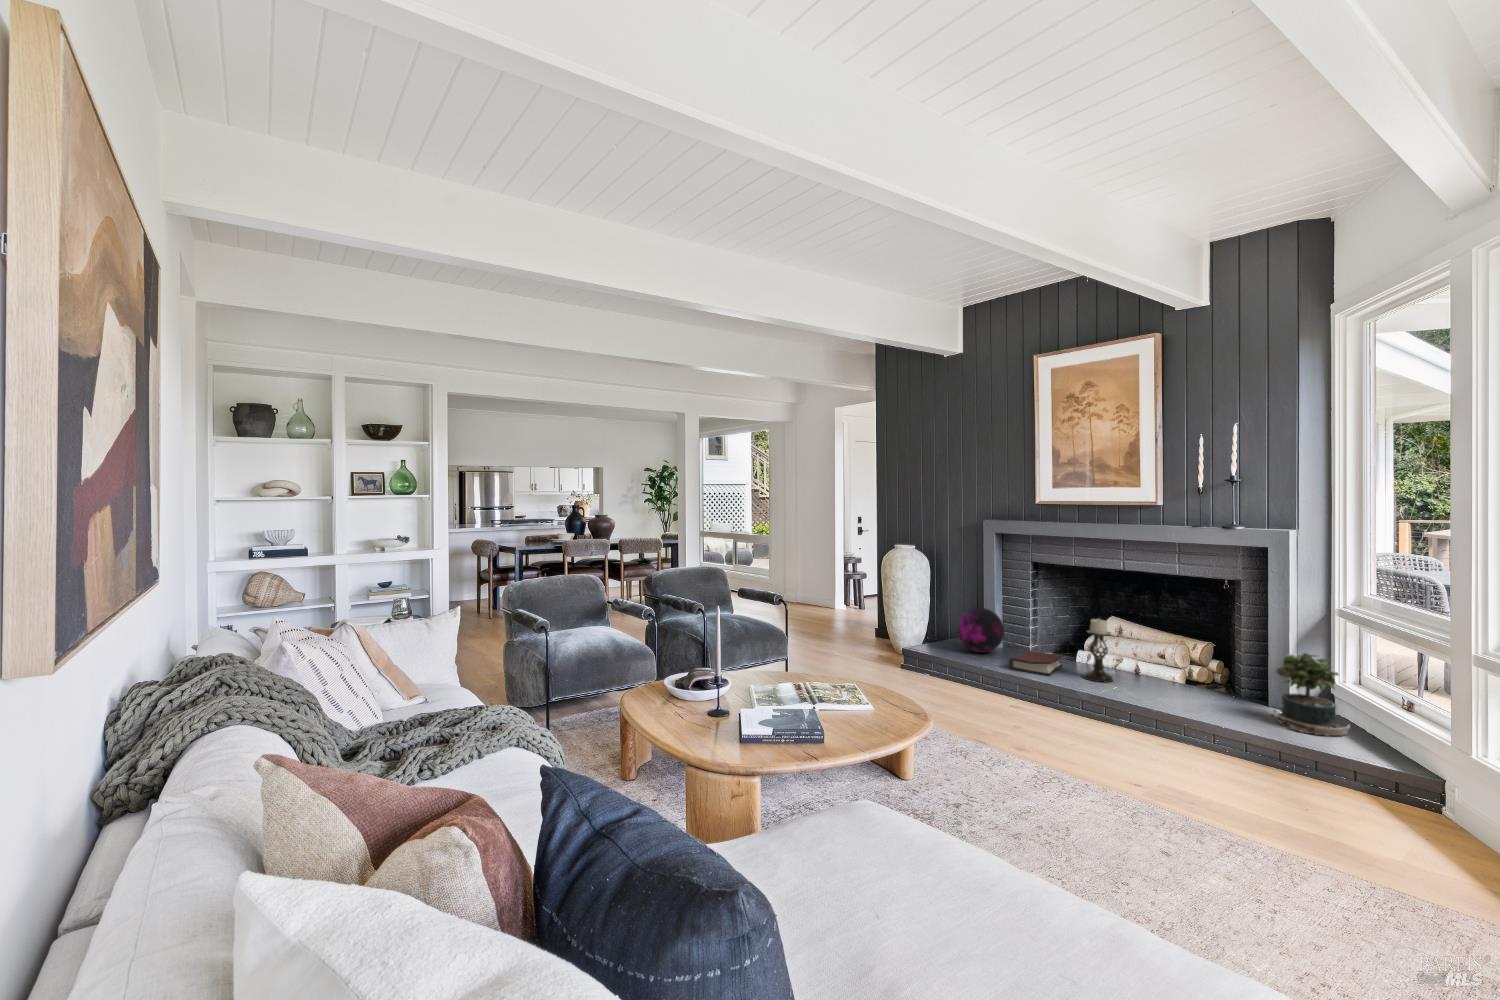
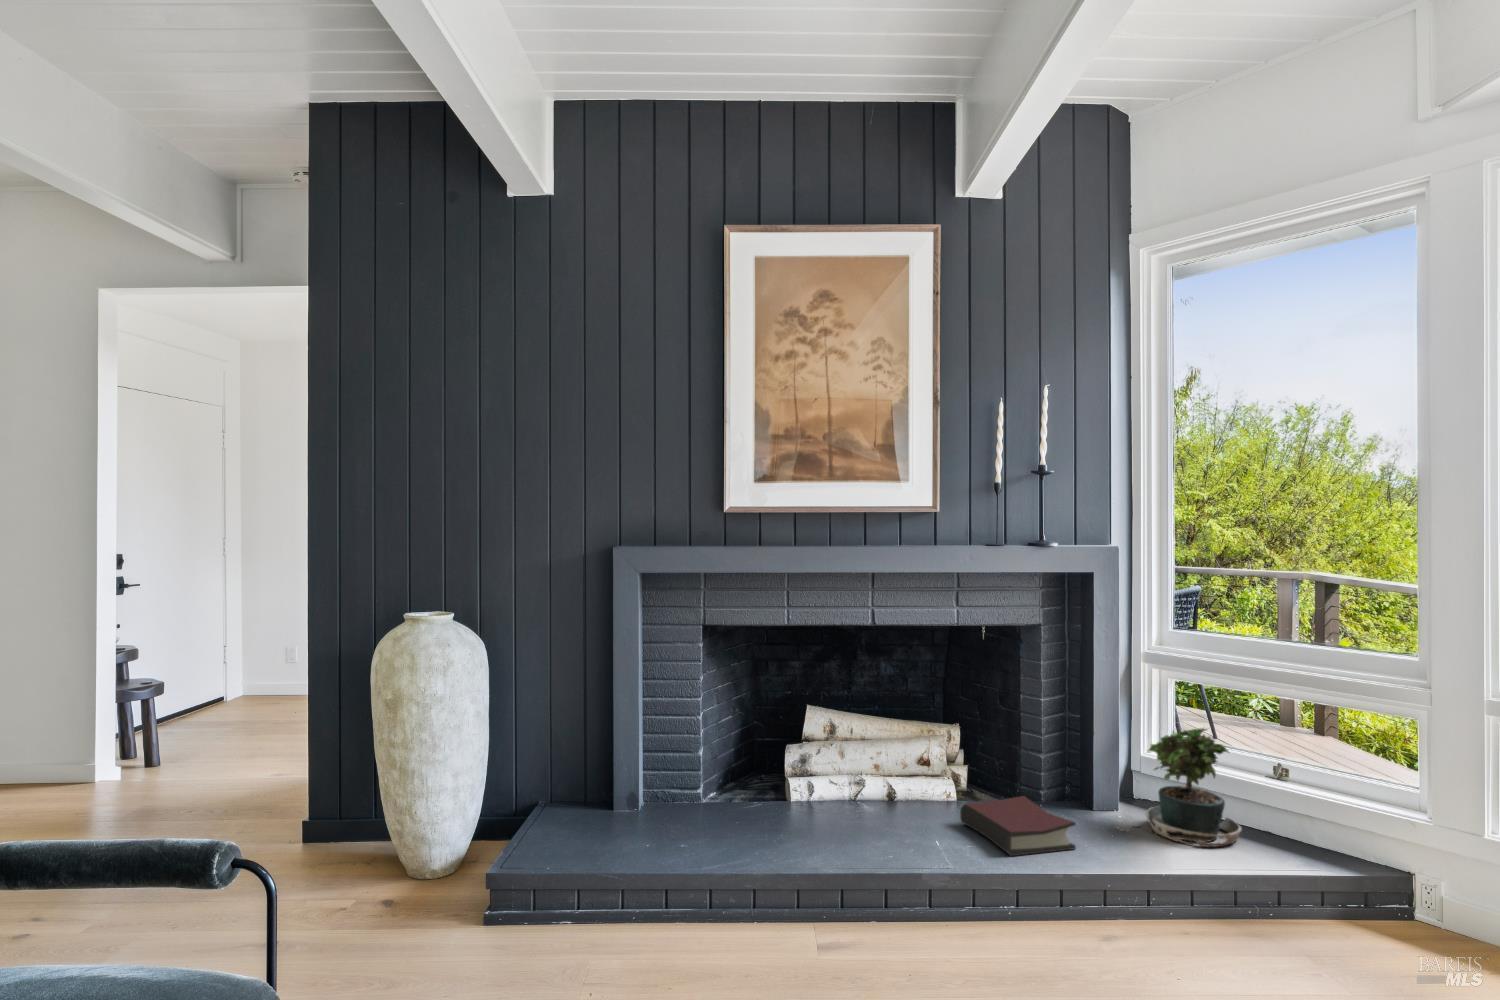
decorative orb: present [958,608,1004,653] -> none [596,736,691,835]
candle holder: present [1084,618,1113,682] -> none [867,721,916,841]
hardback book: present [1009,651,1062,676] -> present [960,796,1076,856]

